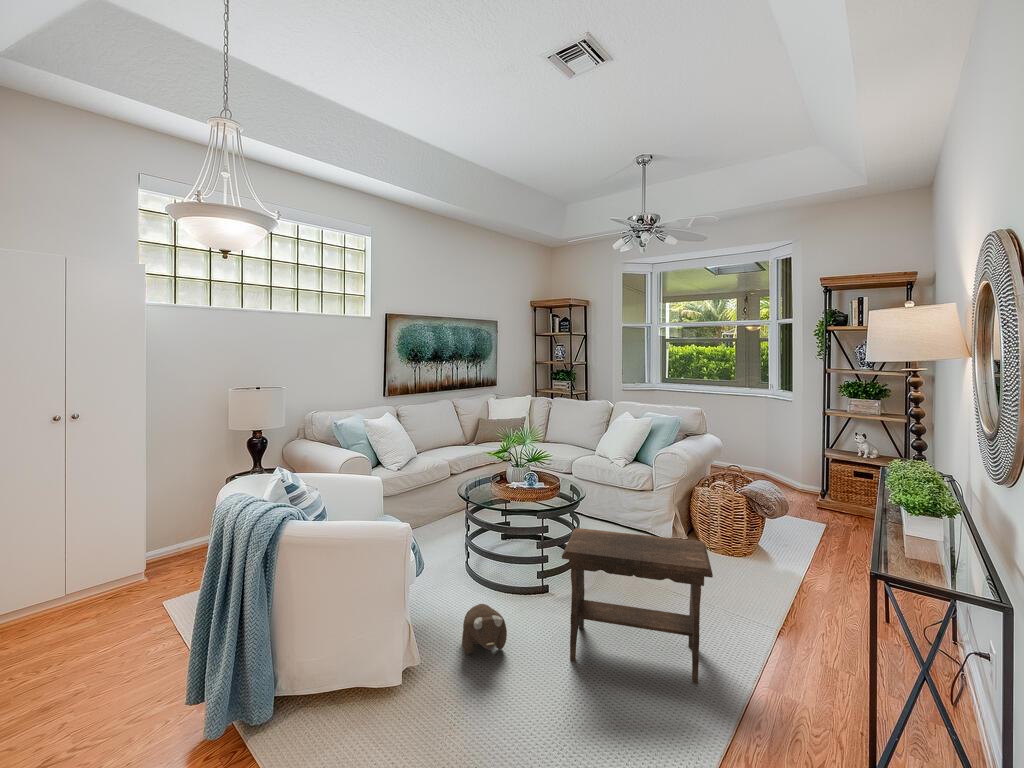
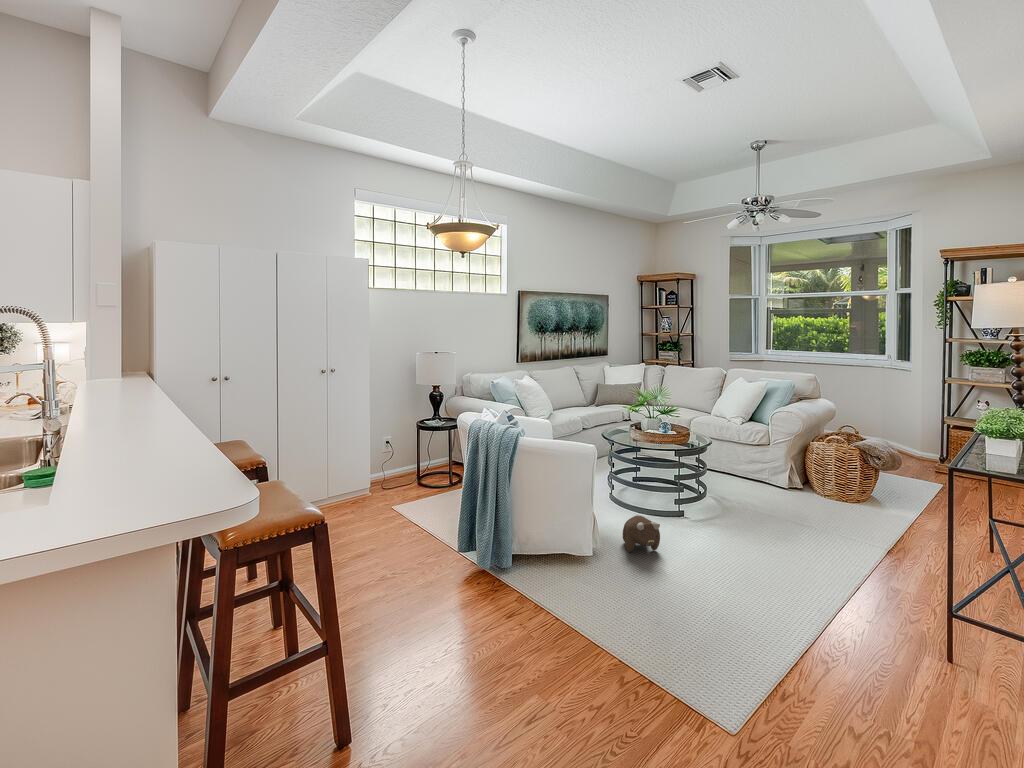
footstool: present [562,528,713,683] -> none [709,461,841,580]

